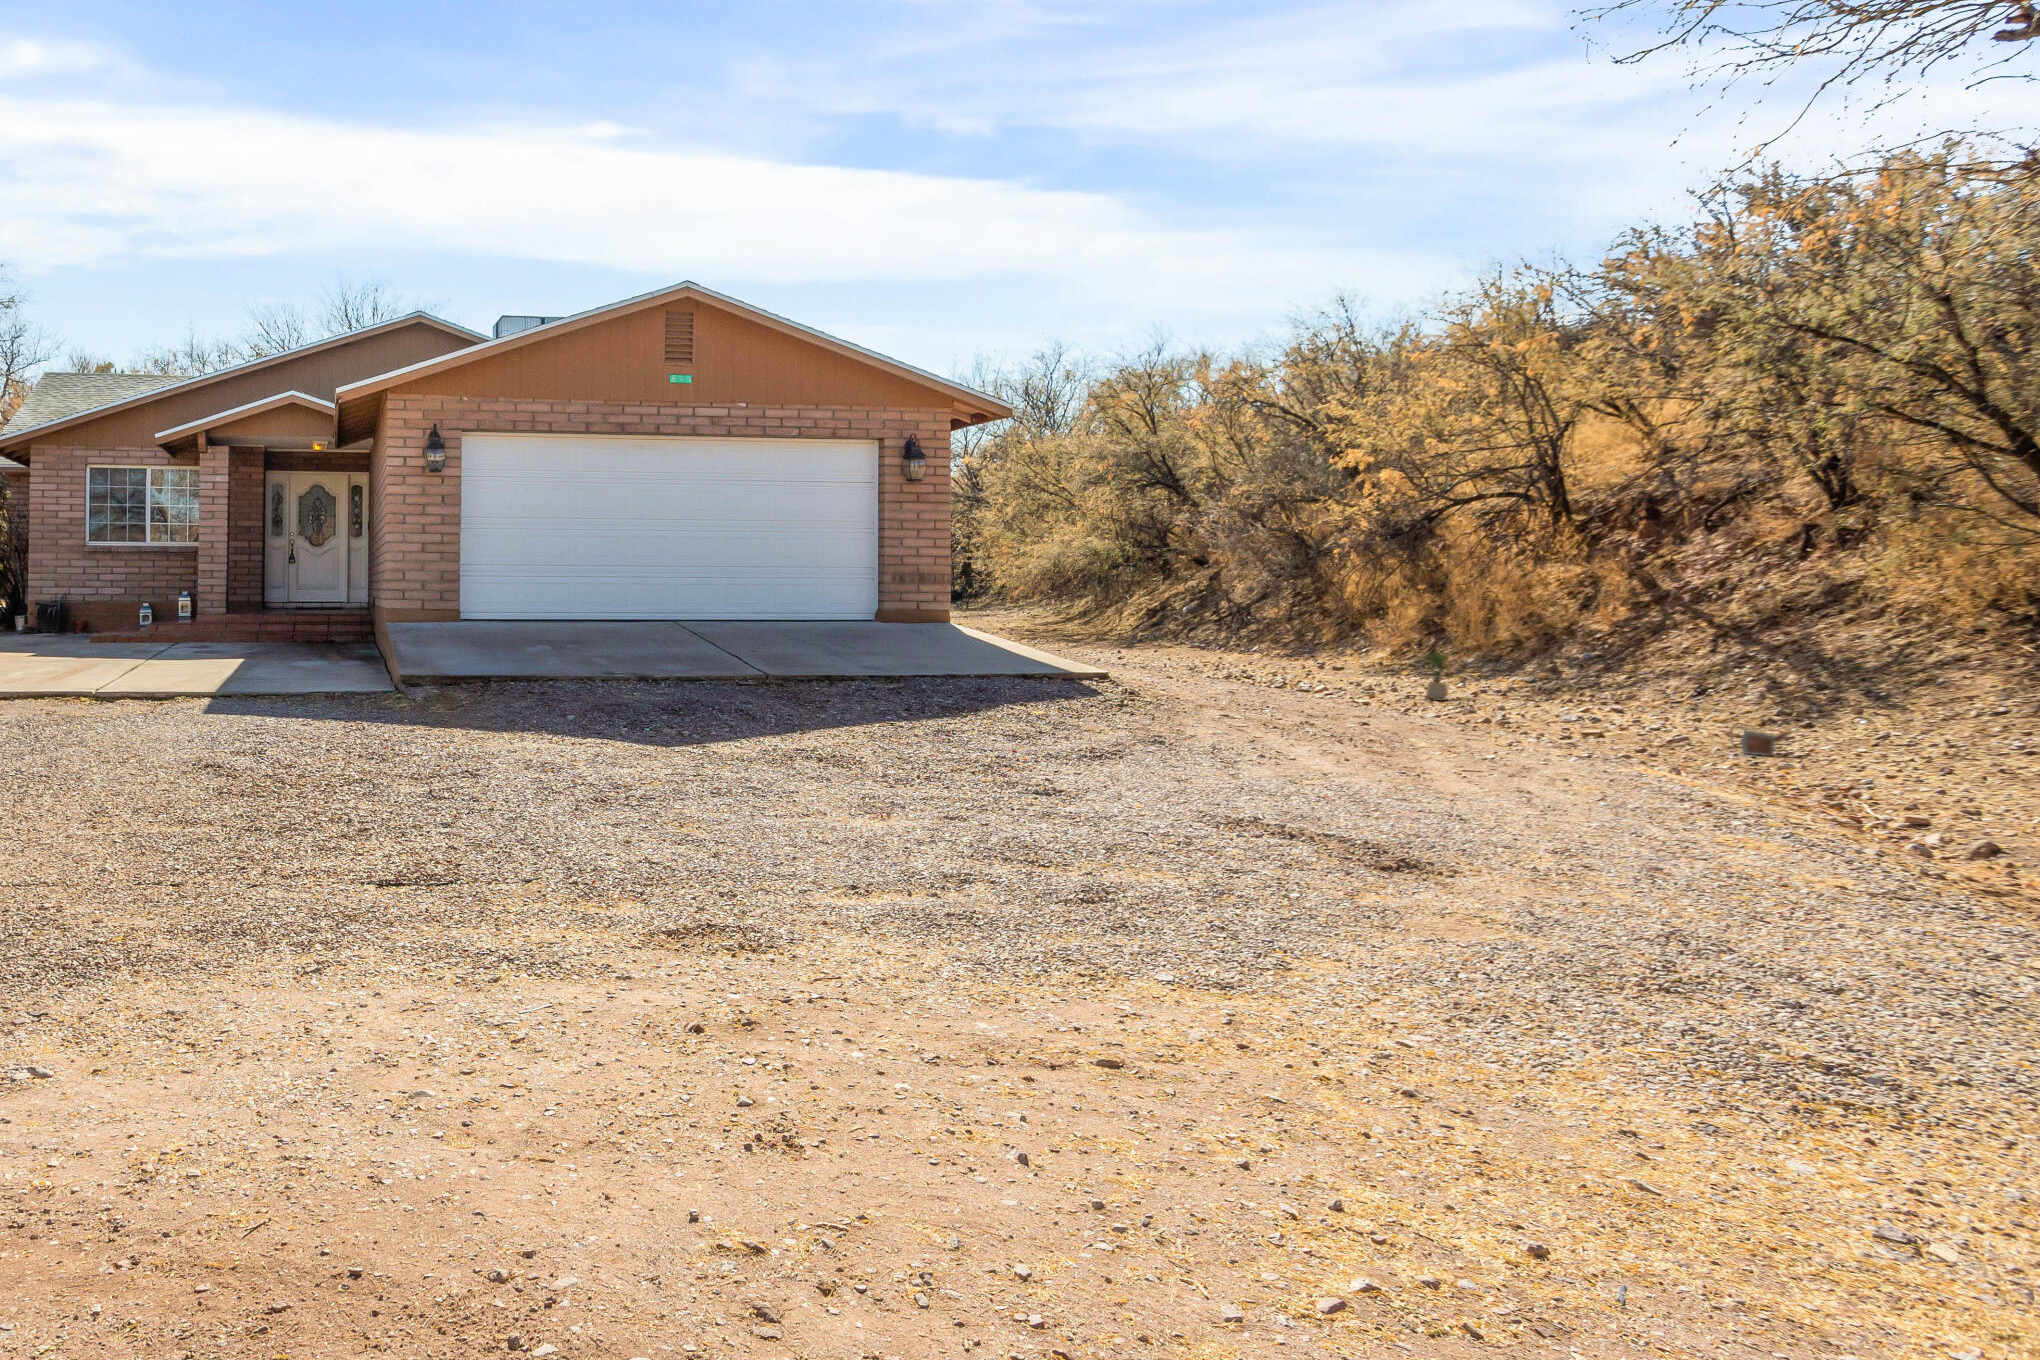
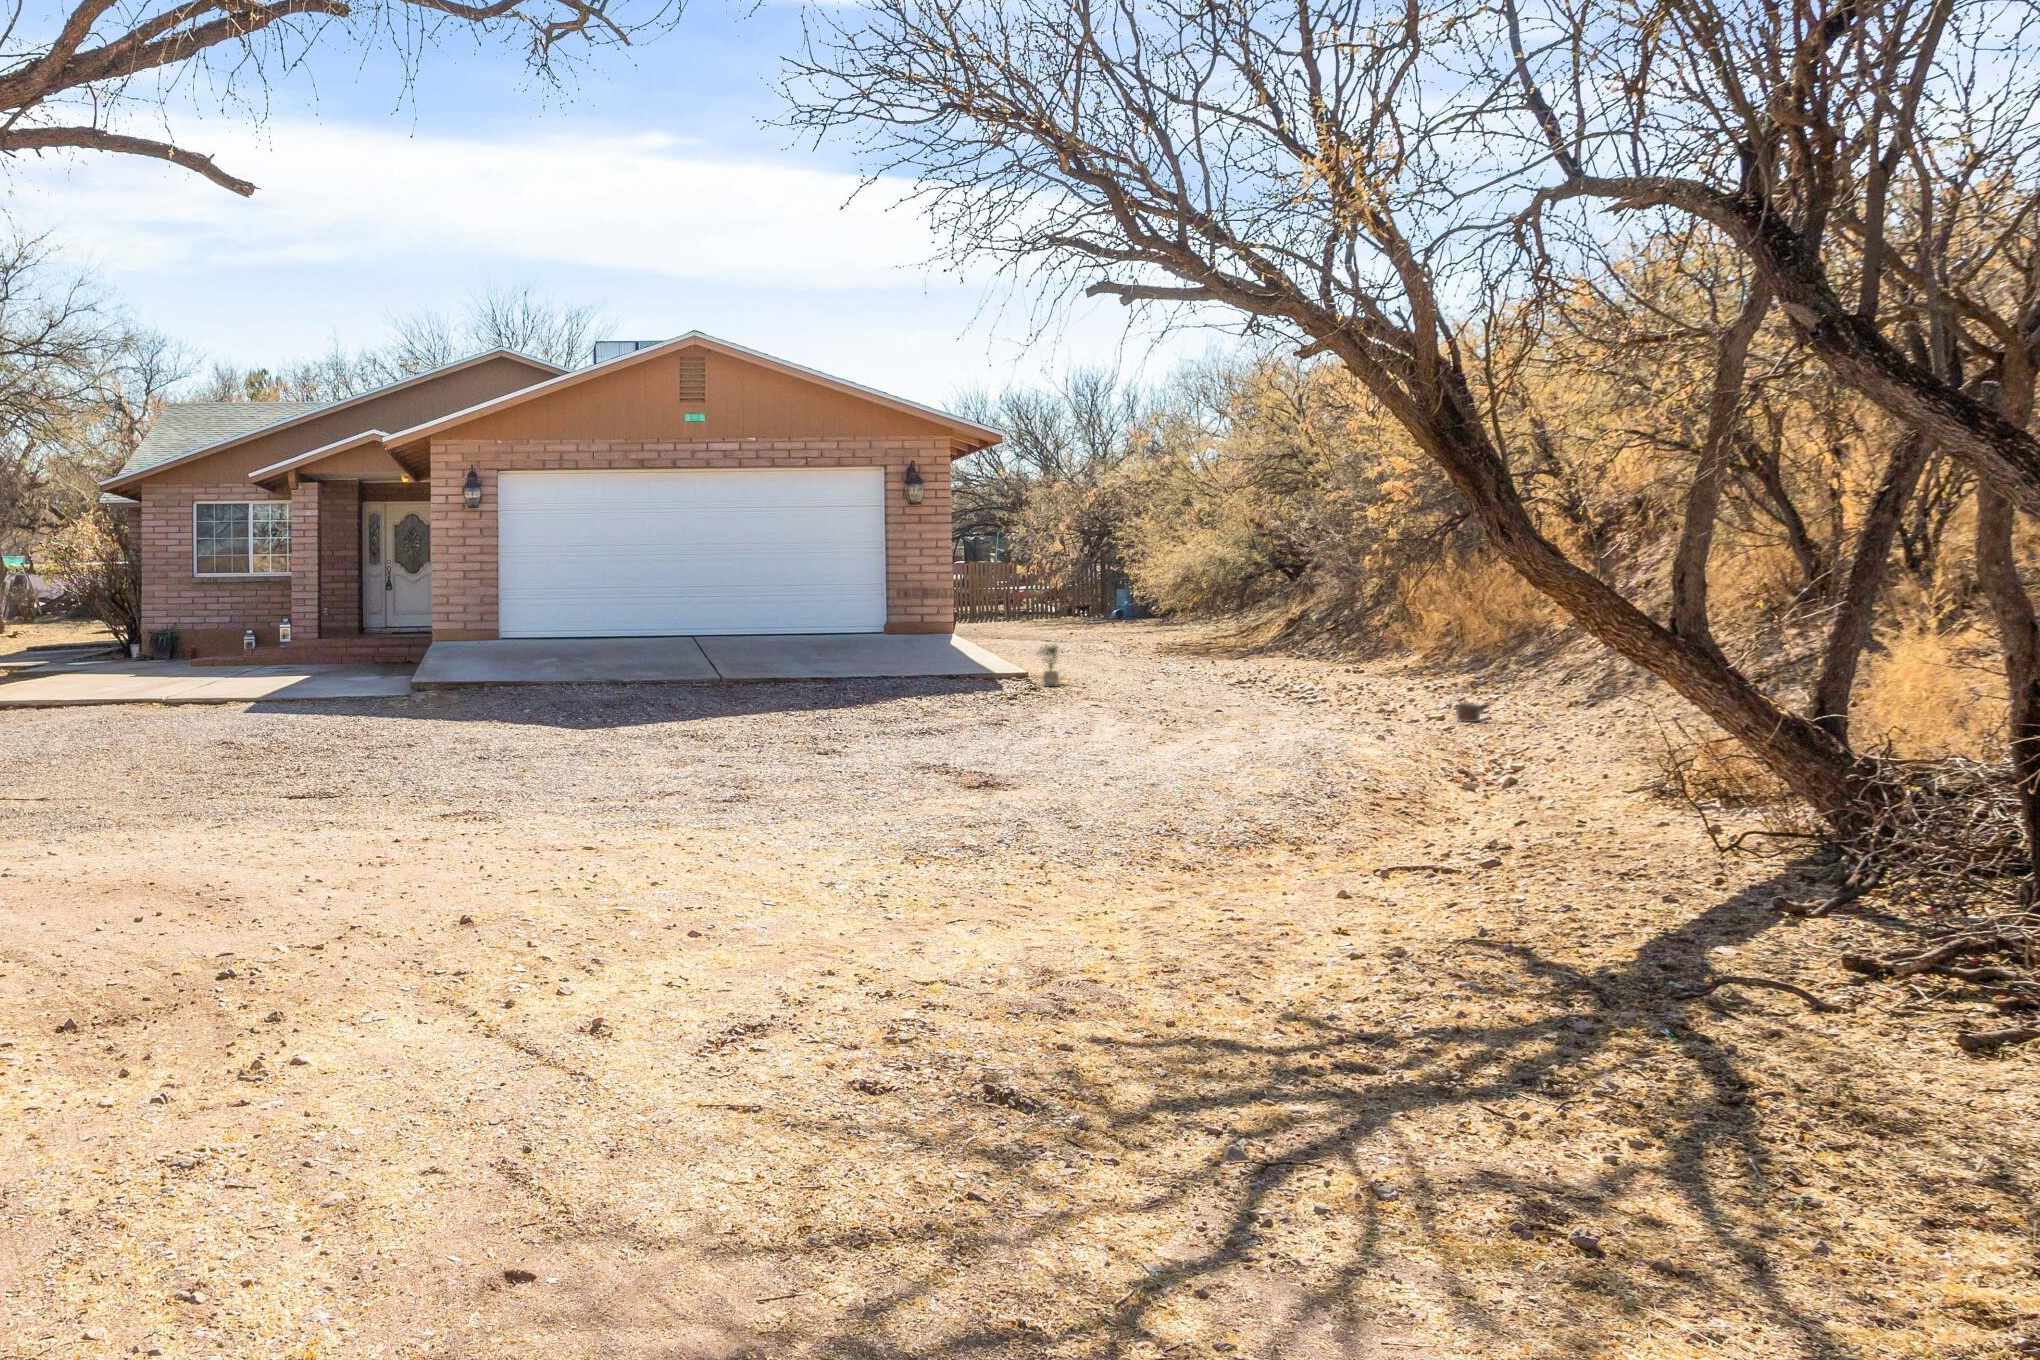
potted plant: present [1416,652,1453,701] -> present [1037,645,1064,687]

